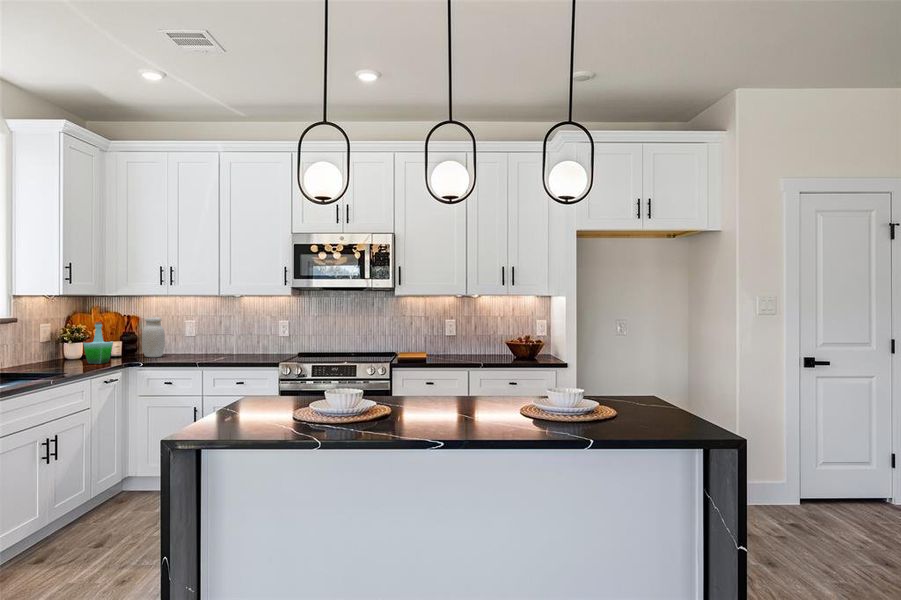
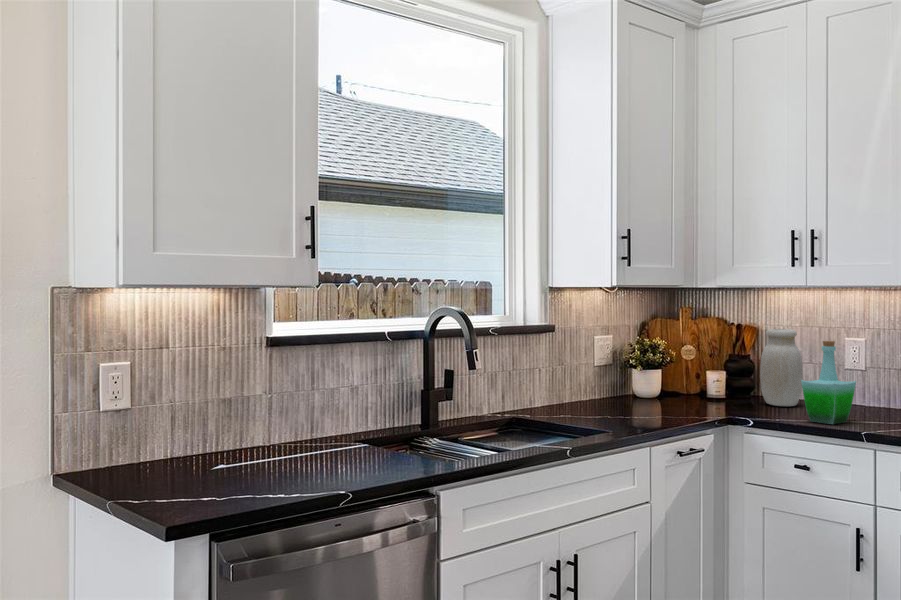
bottle: present [83,322,113,364] -> present [801,341,856,424]

